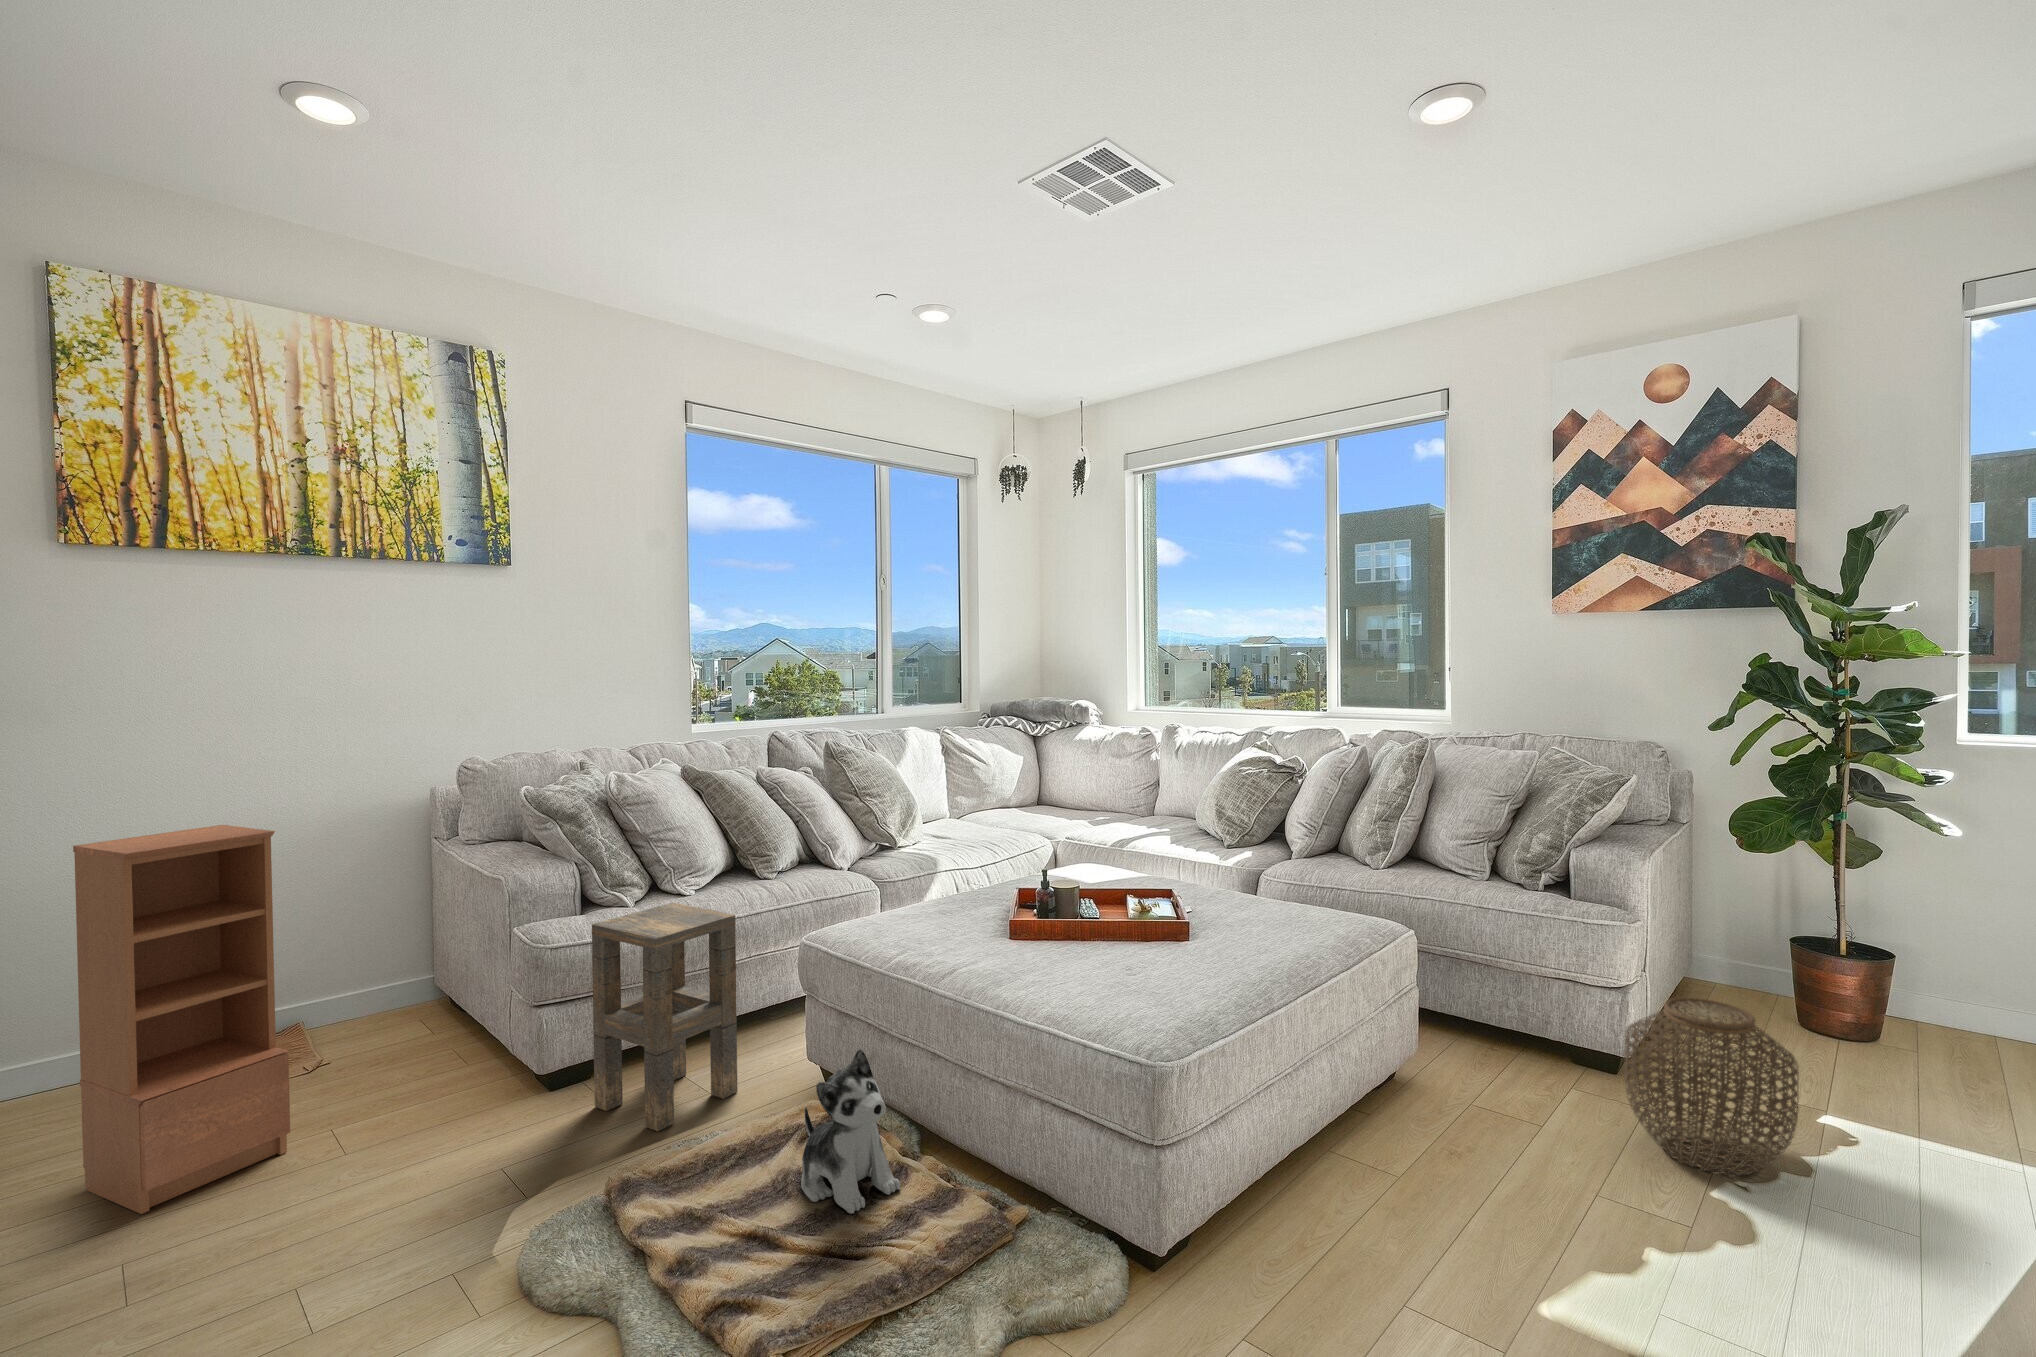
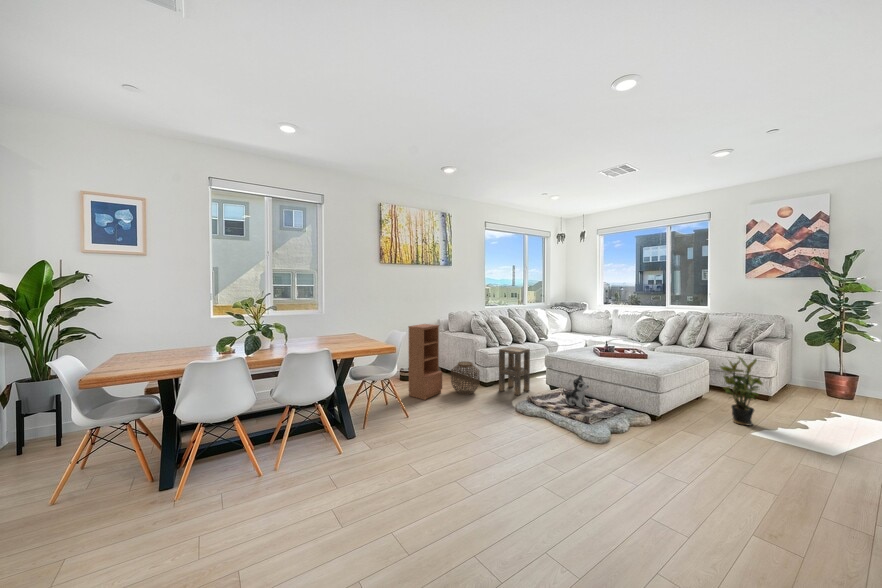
potted plant: none [1424,930,1583,1237] -> present [720,357,763,425]
woven basket: present [1624,998,1799,1175] -> present [451,361,480,395]

